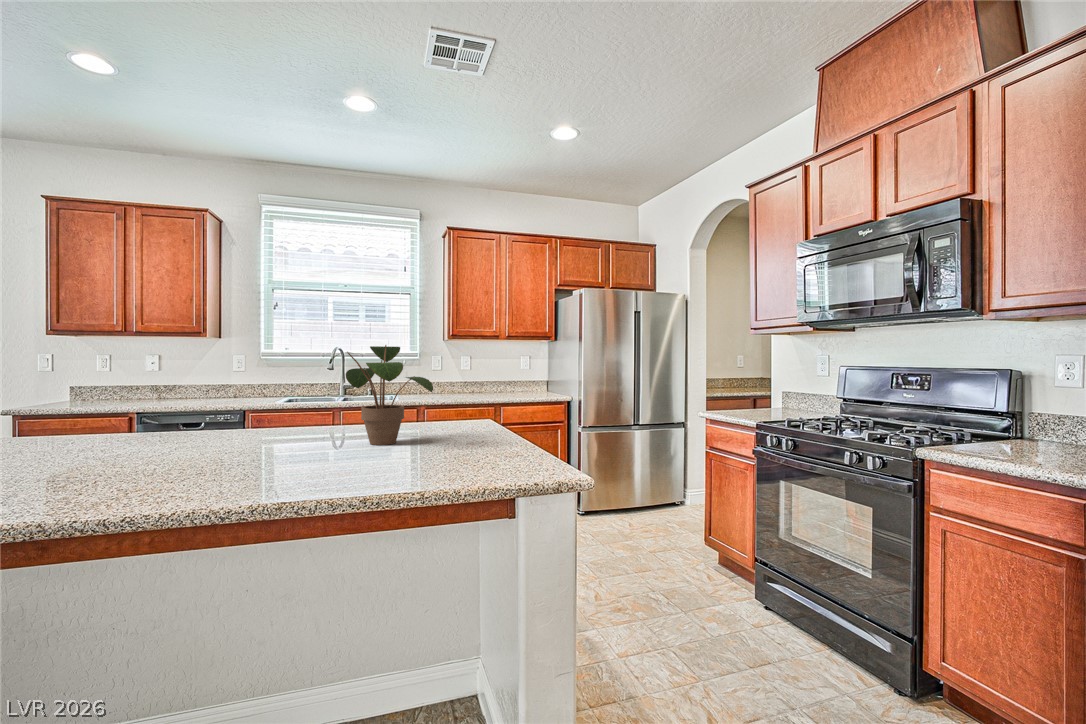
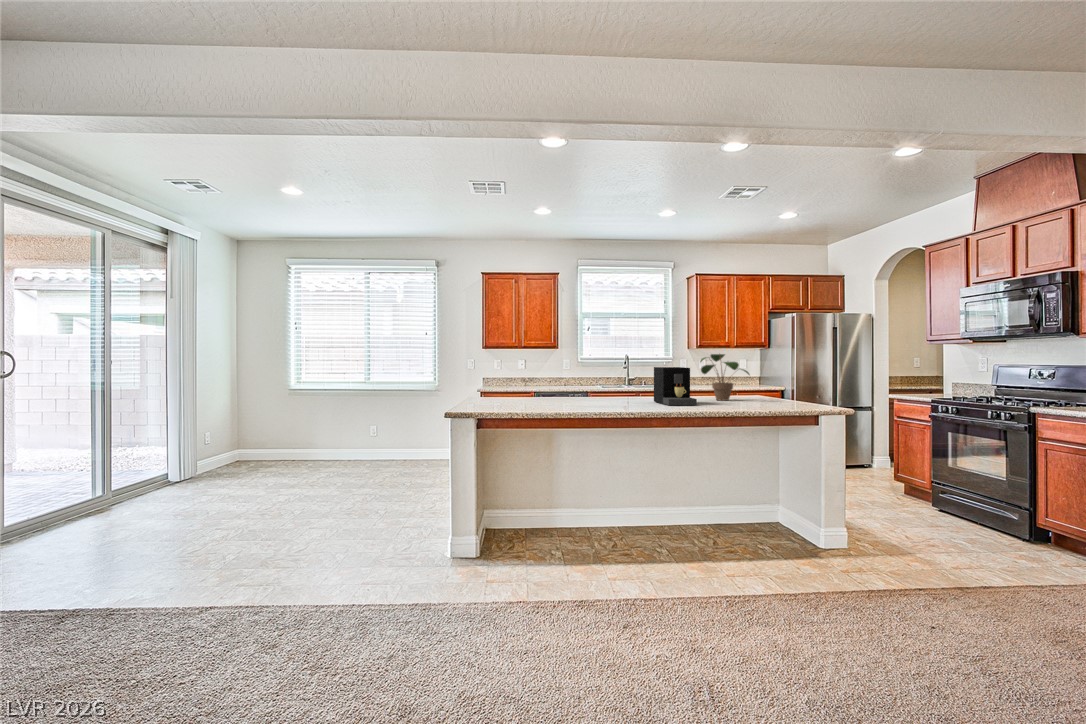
coffee maker: none [138,375,255,484] -> present [654,367,697,405]

